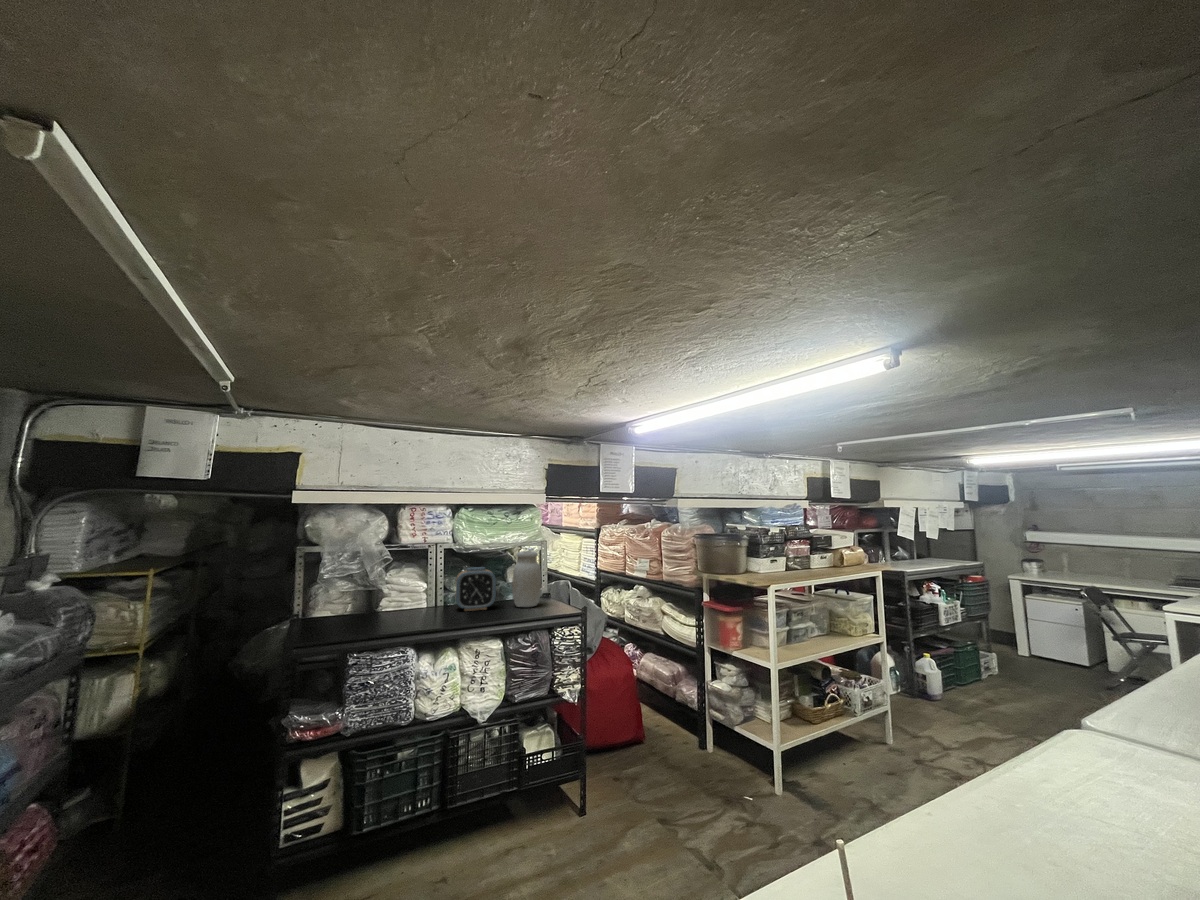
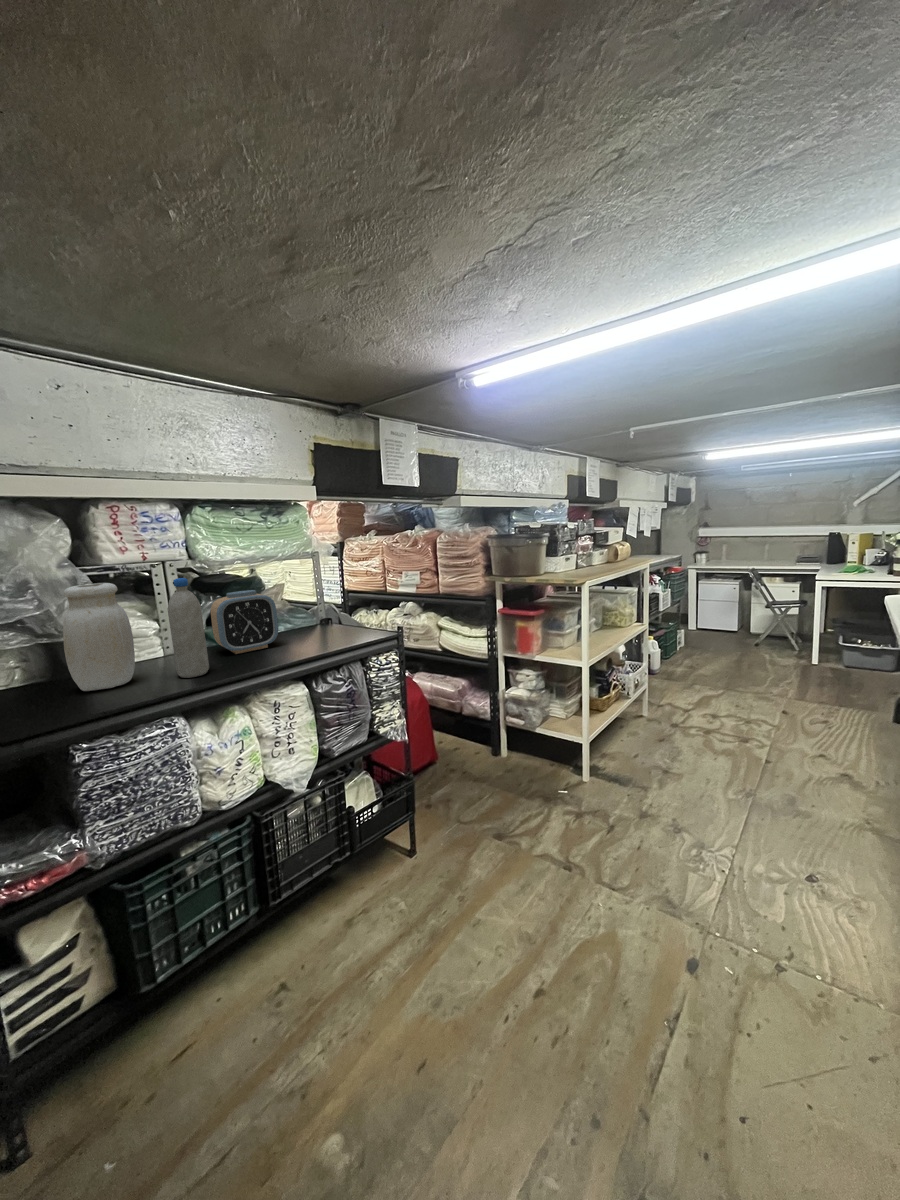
jar: present [512,551,541,607] -> present [63,583,135,691]
water bottle: none [420,557,441,622] -> present [167,578,209,678]

